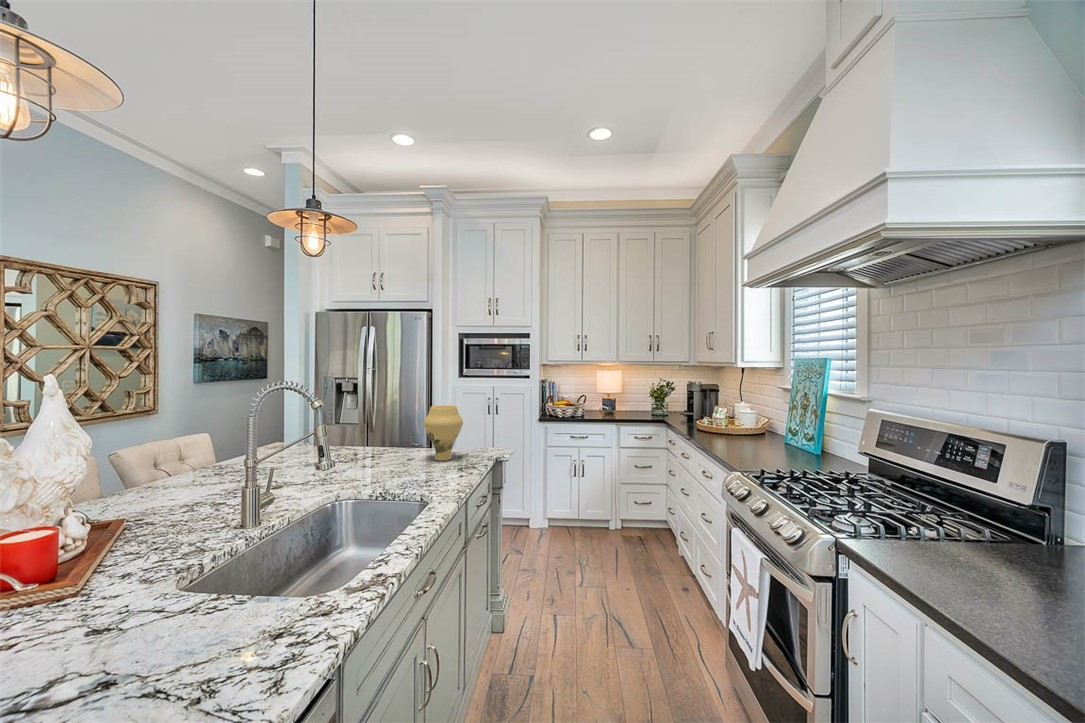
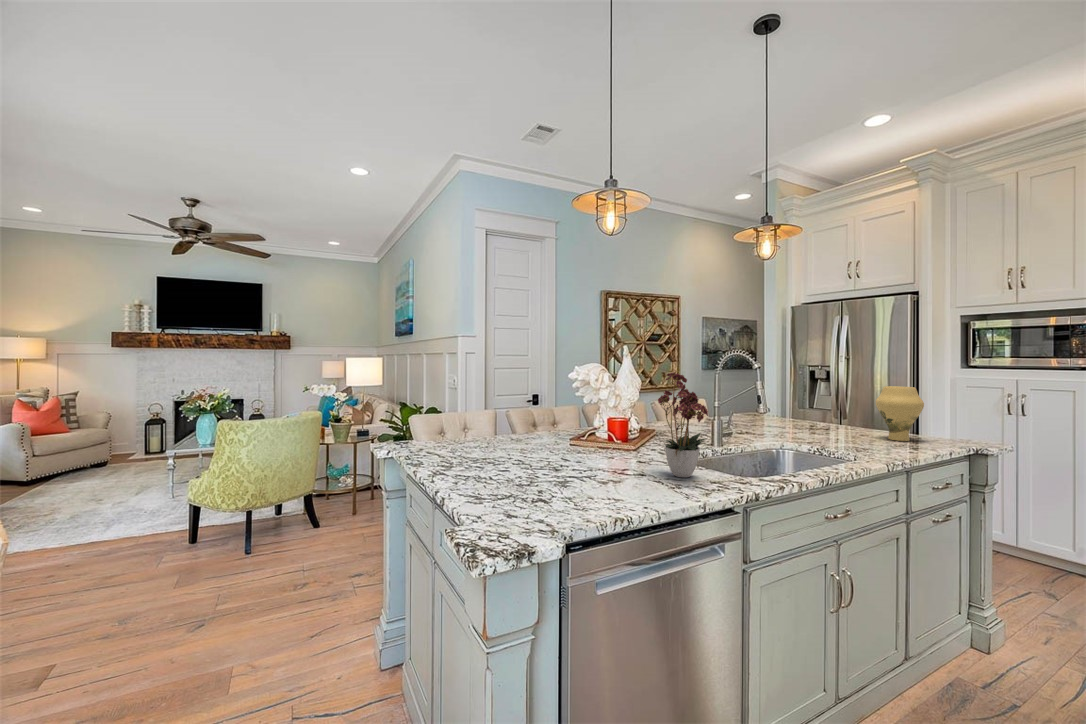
flower arrangement: none [131,432,282,658] -> present [658,372,708,477]

